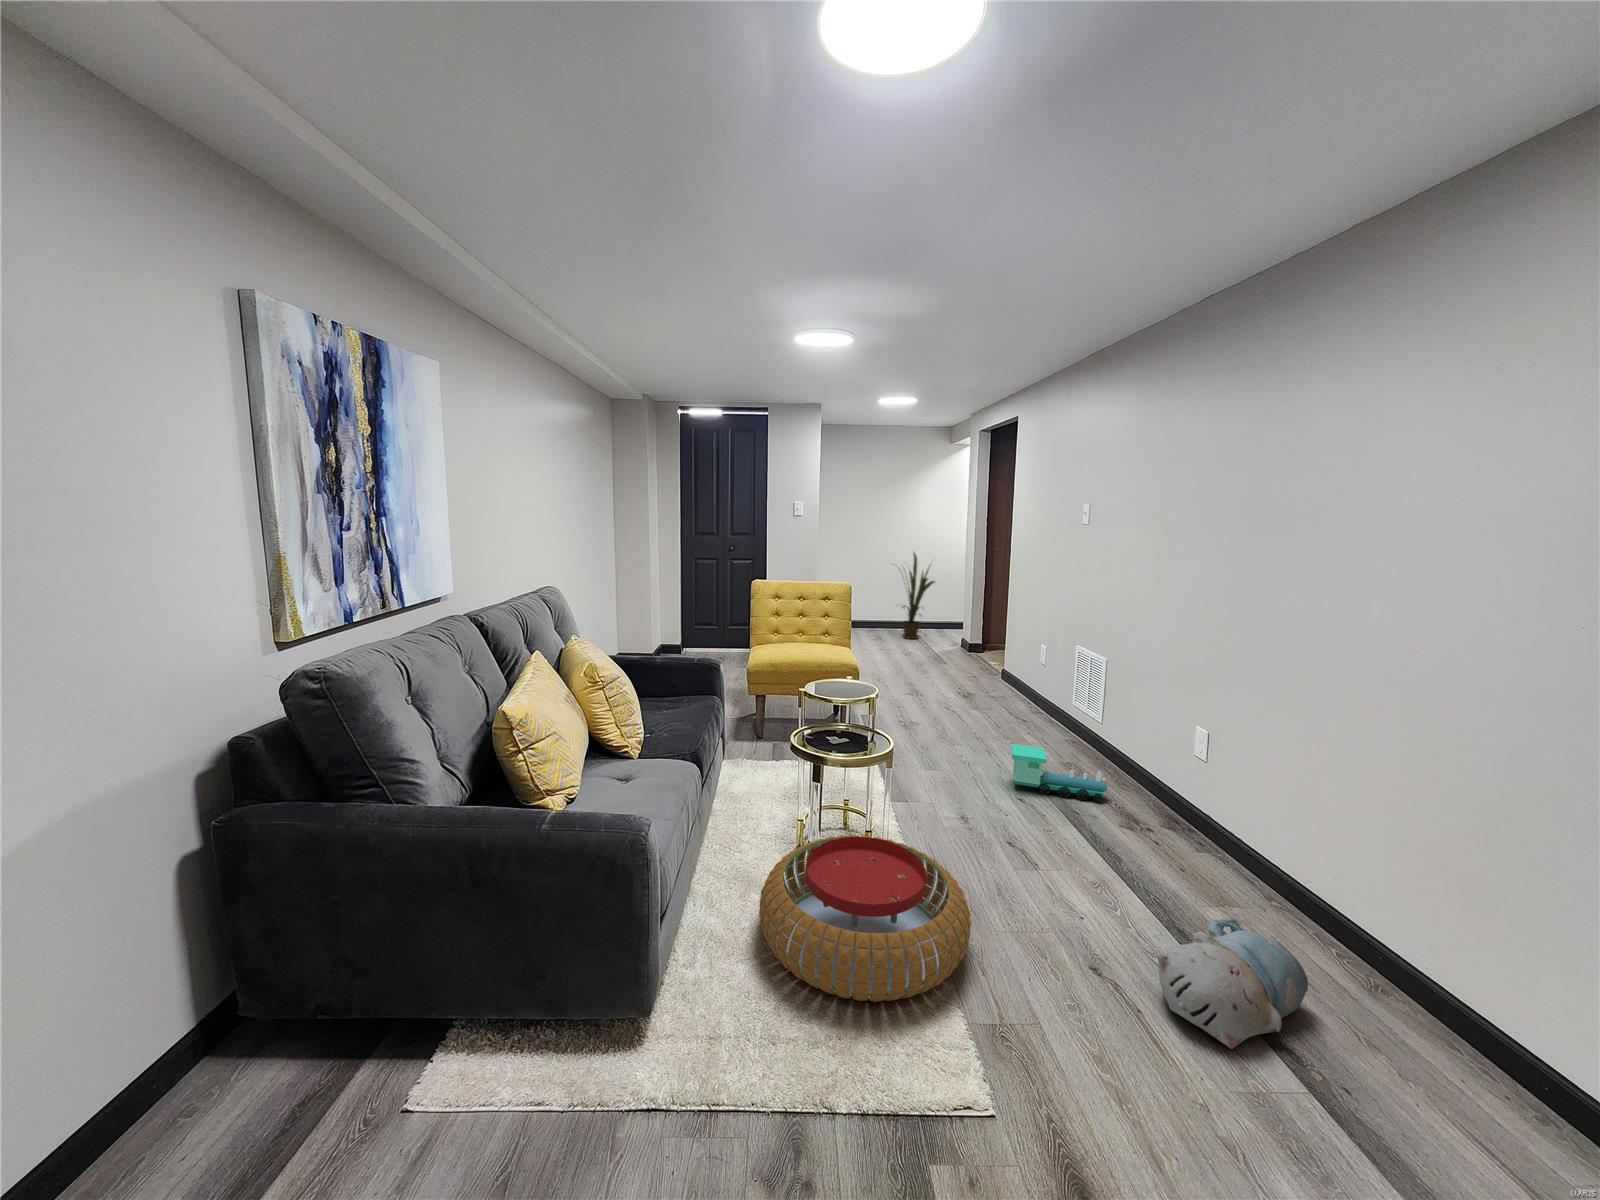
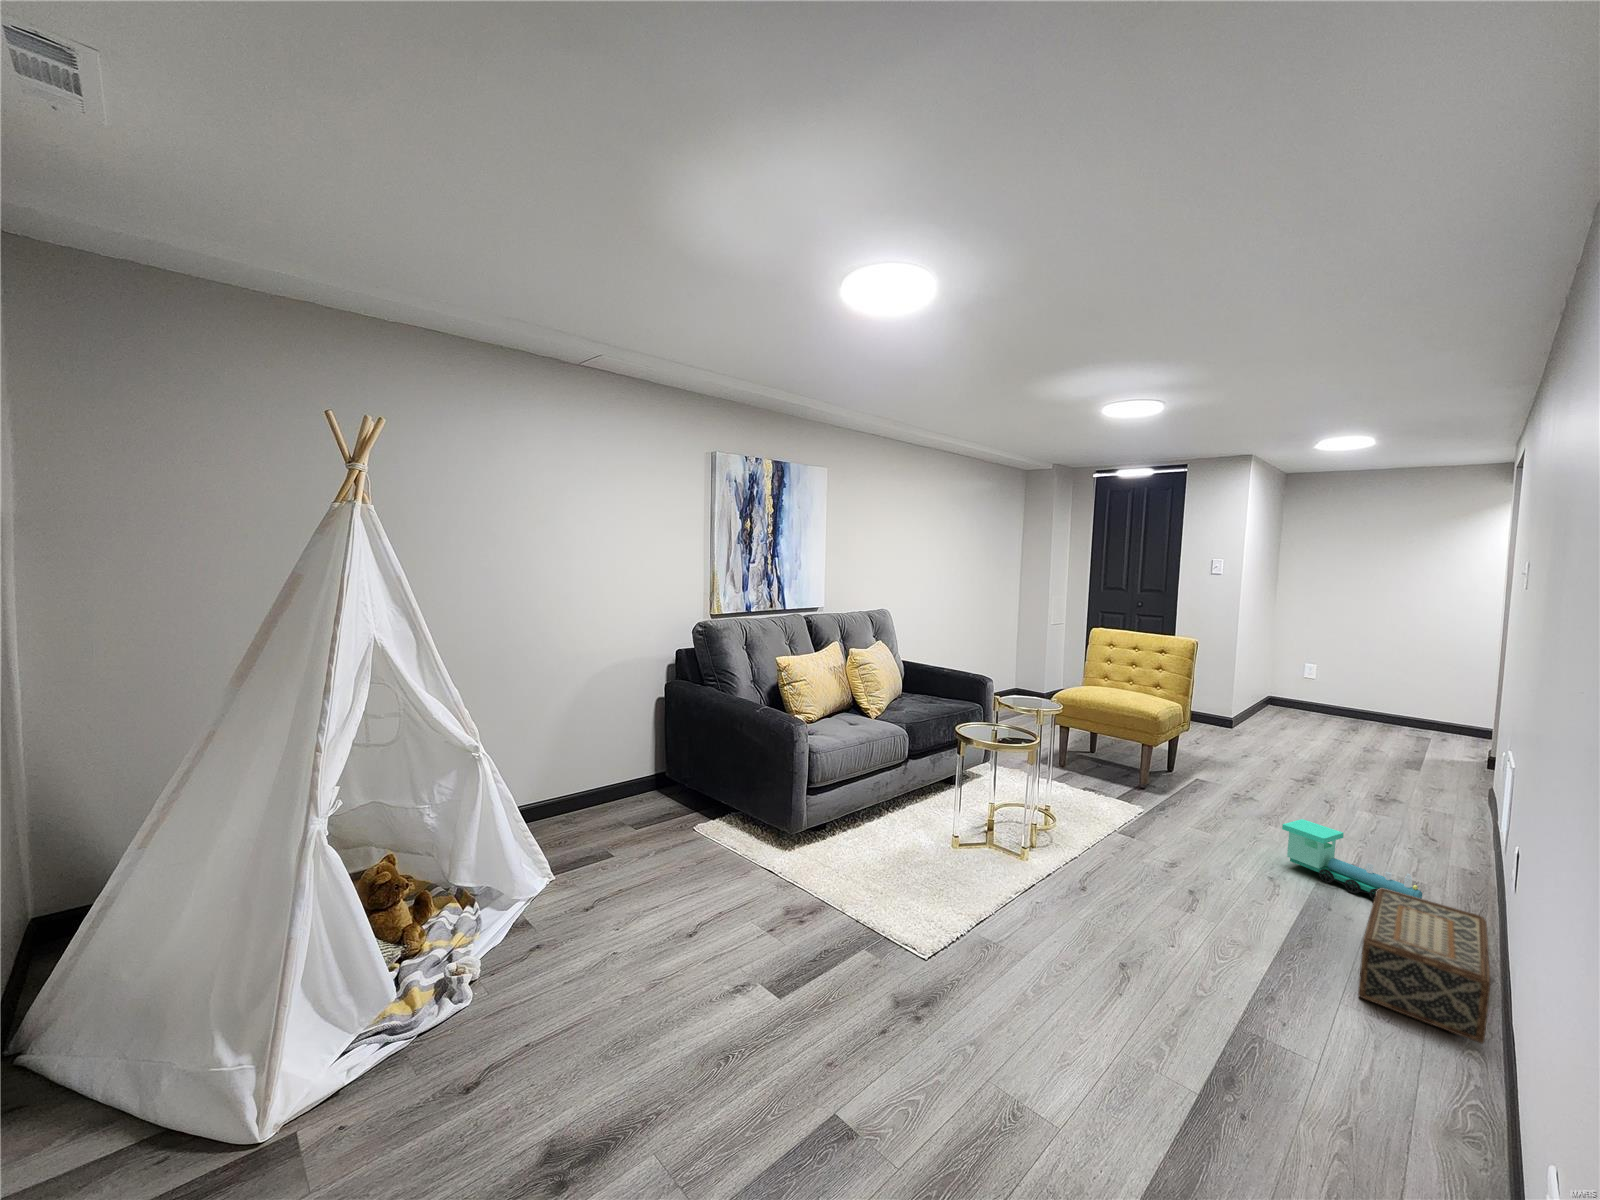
house plant: present [902,553,935,639] -> none [1359,625,1439,736]
woven basket: none [1119,795,1263,903] -> present [1358,888,1490,1044]
pouf: present [759,835,971,1002] -> none [893,801,1062,911]
plush toy: present [1157,917,1308,1049] -> none [1167,961,1366,1088]

